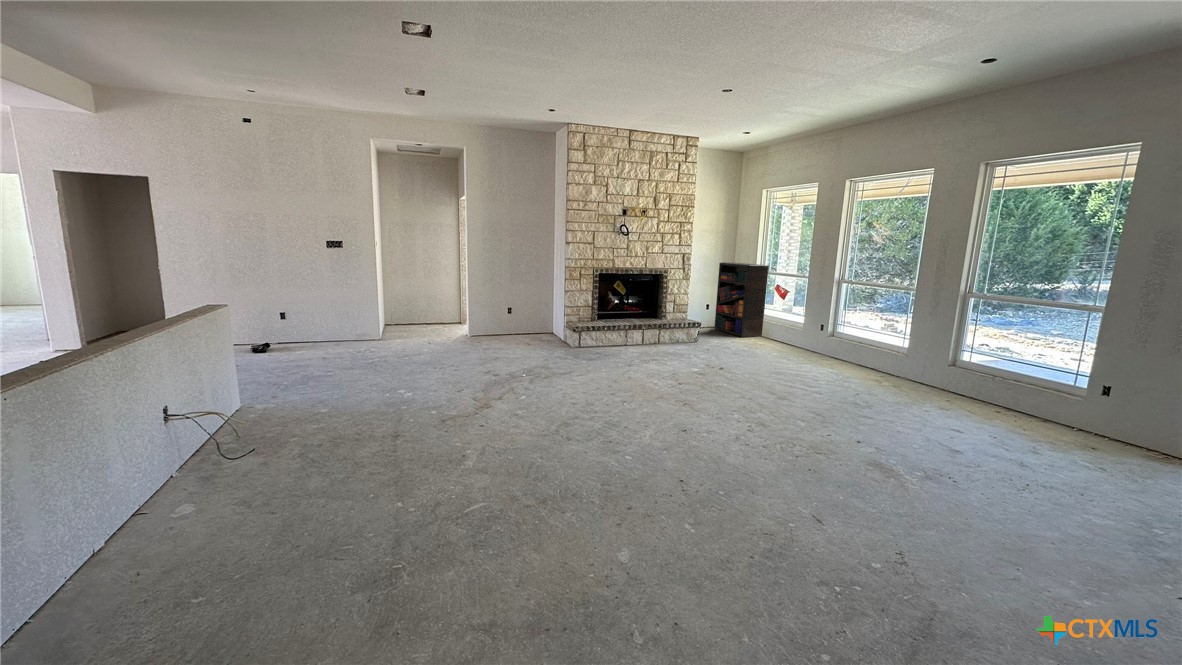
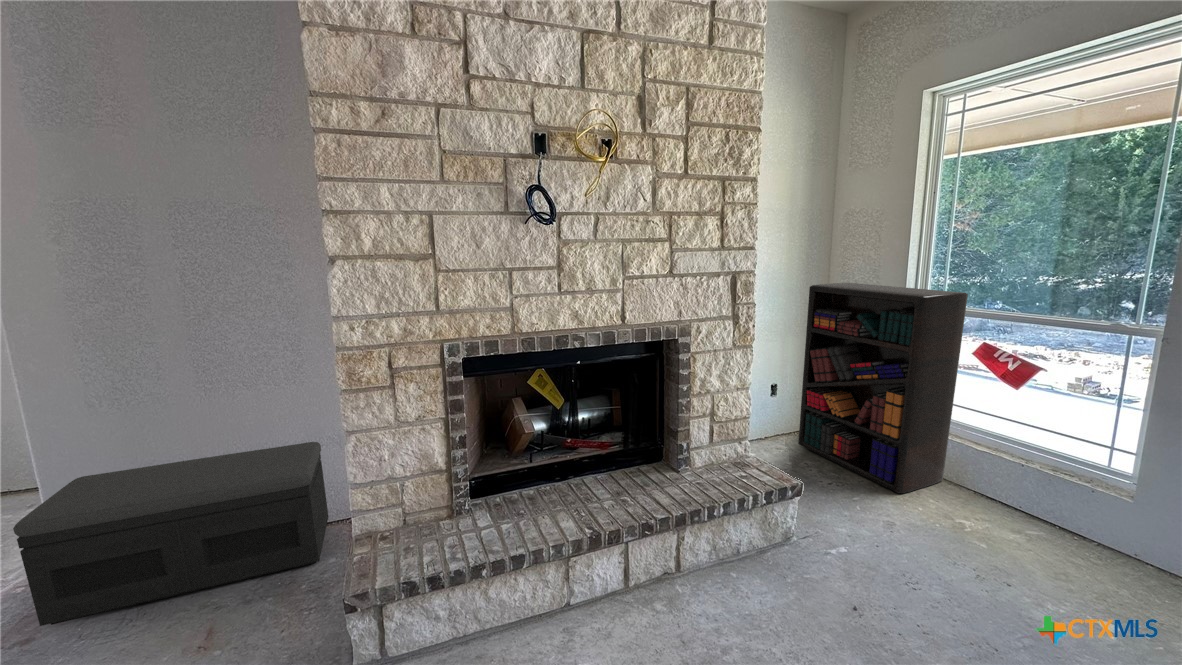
storage bench: none [478,304,548,341] -> present [13,442,328,626]

